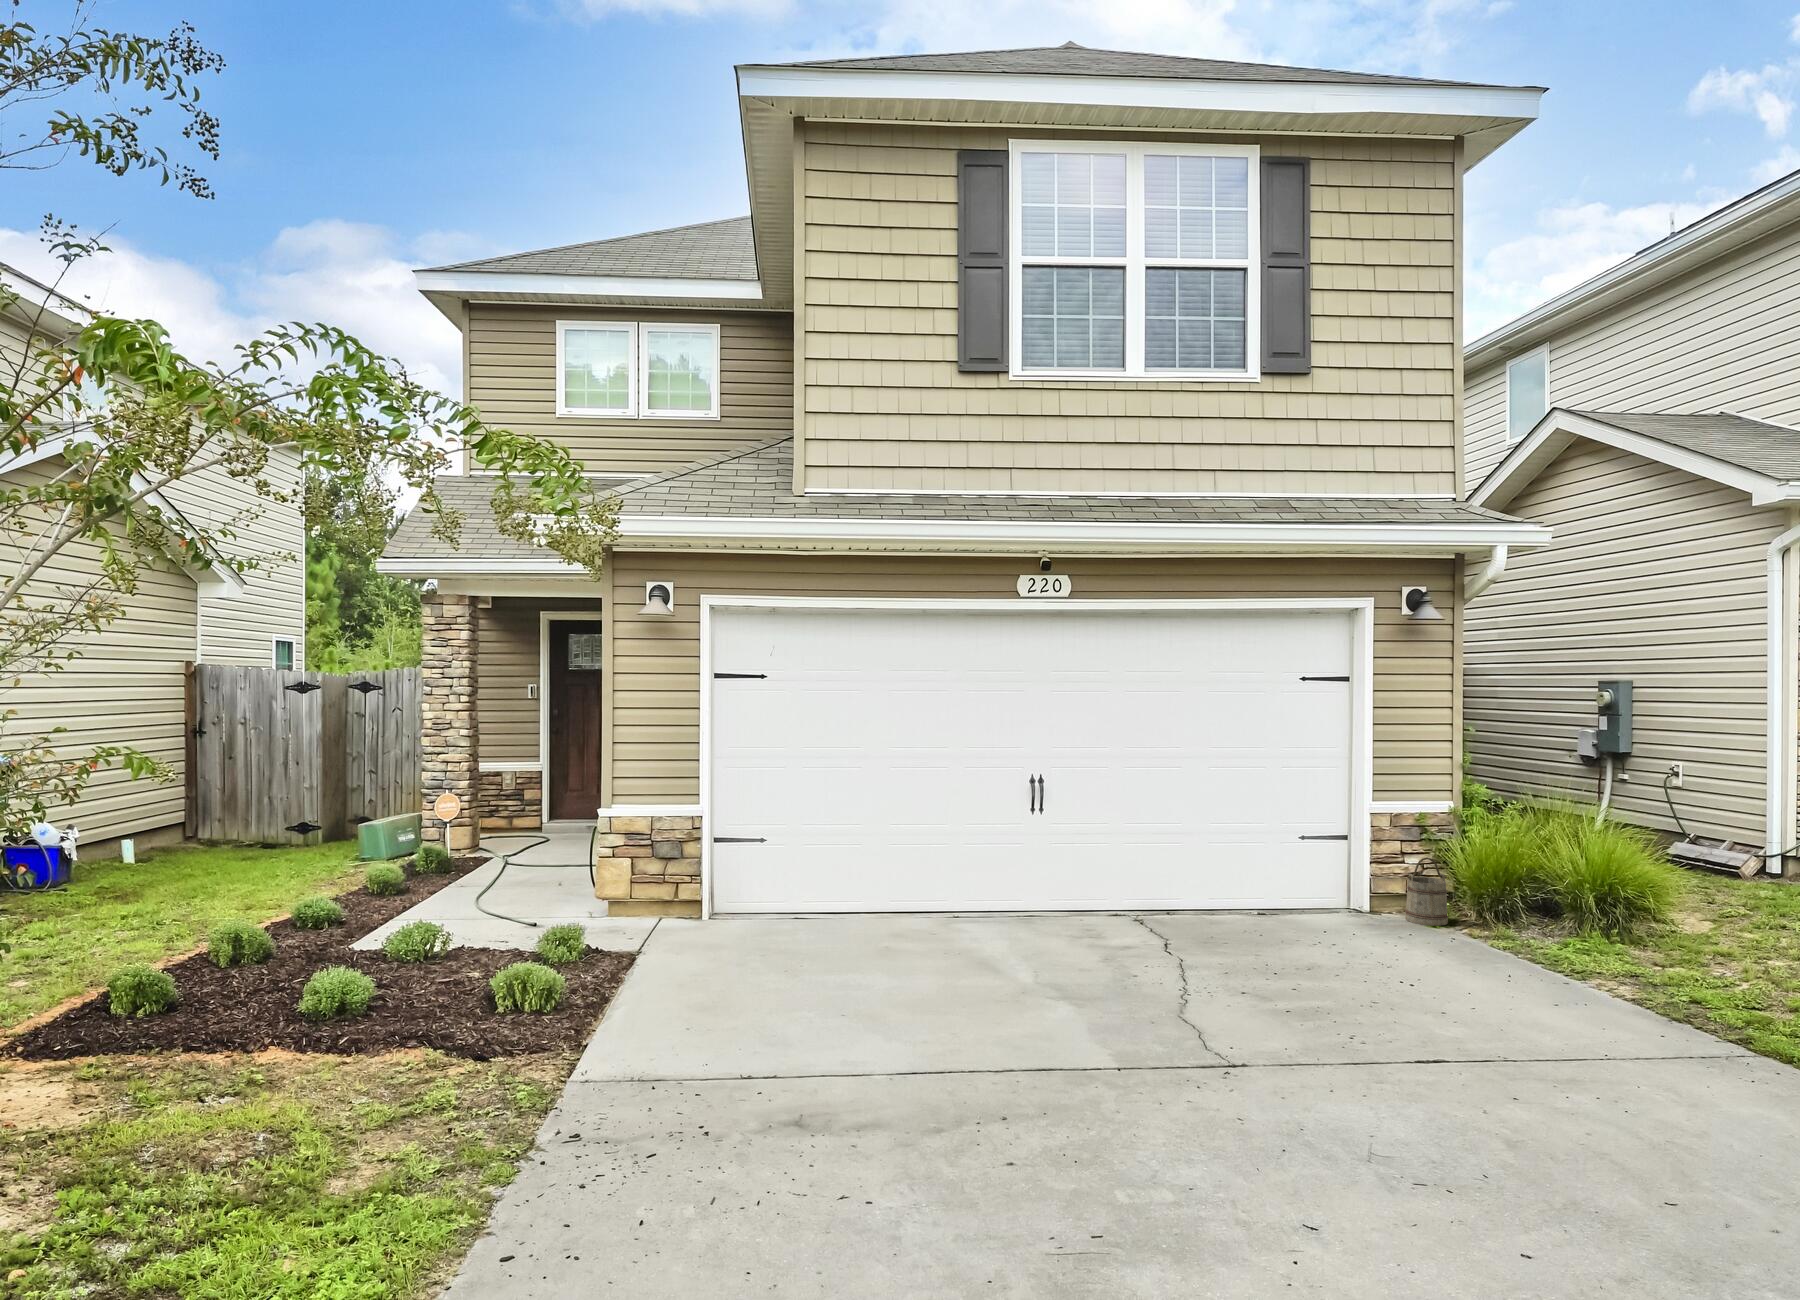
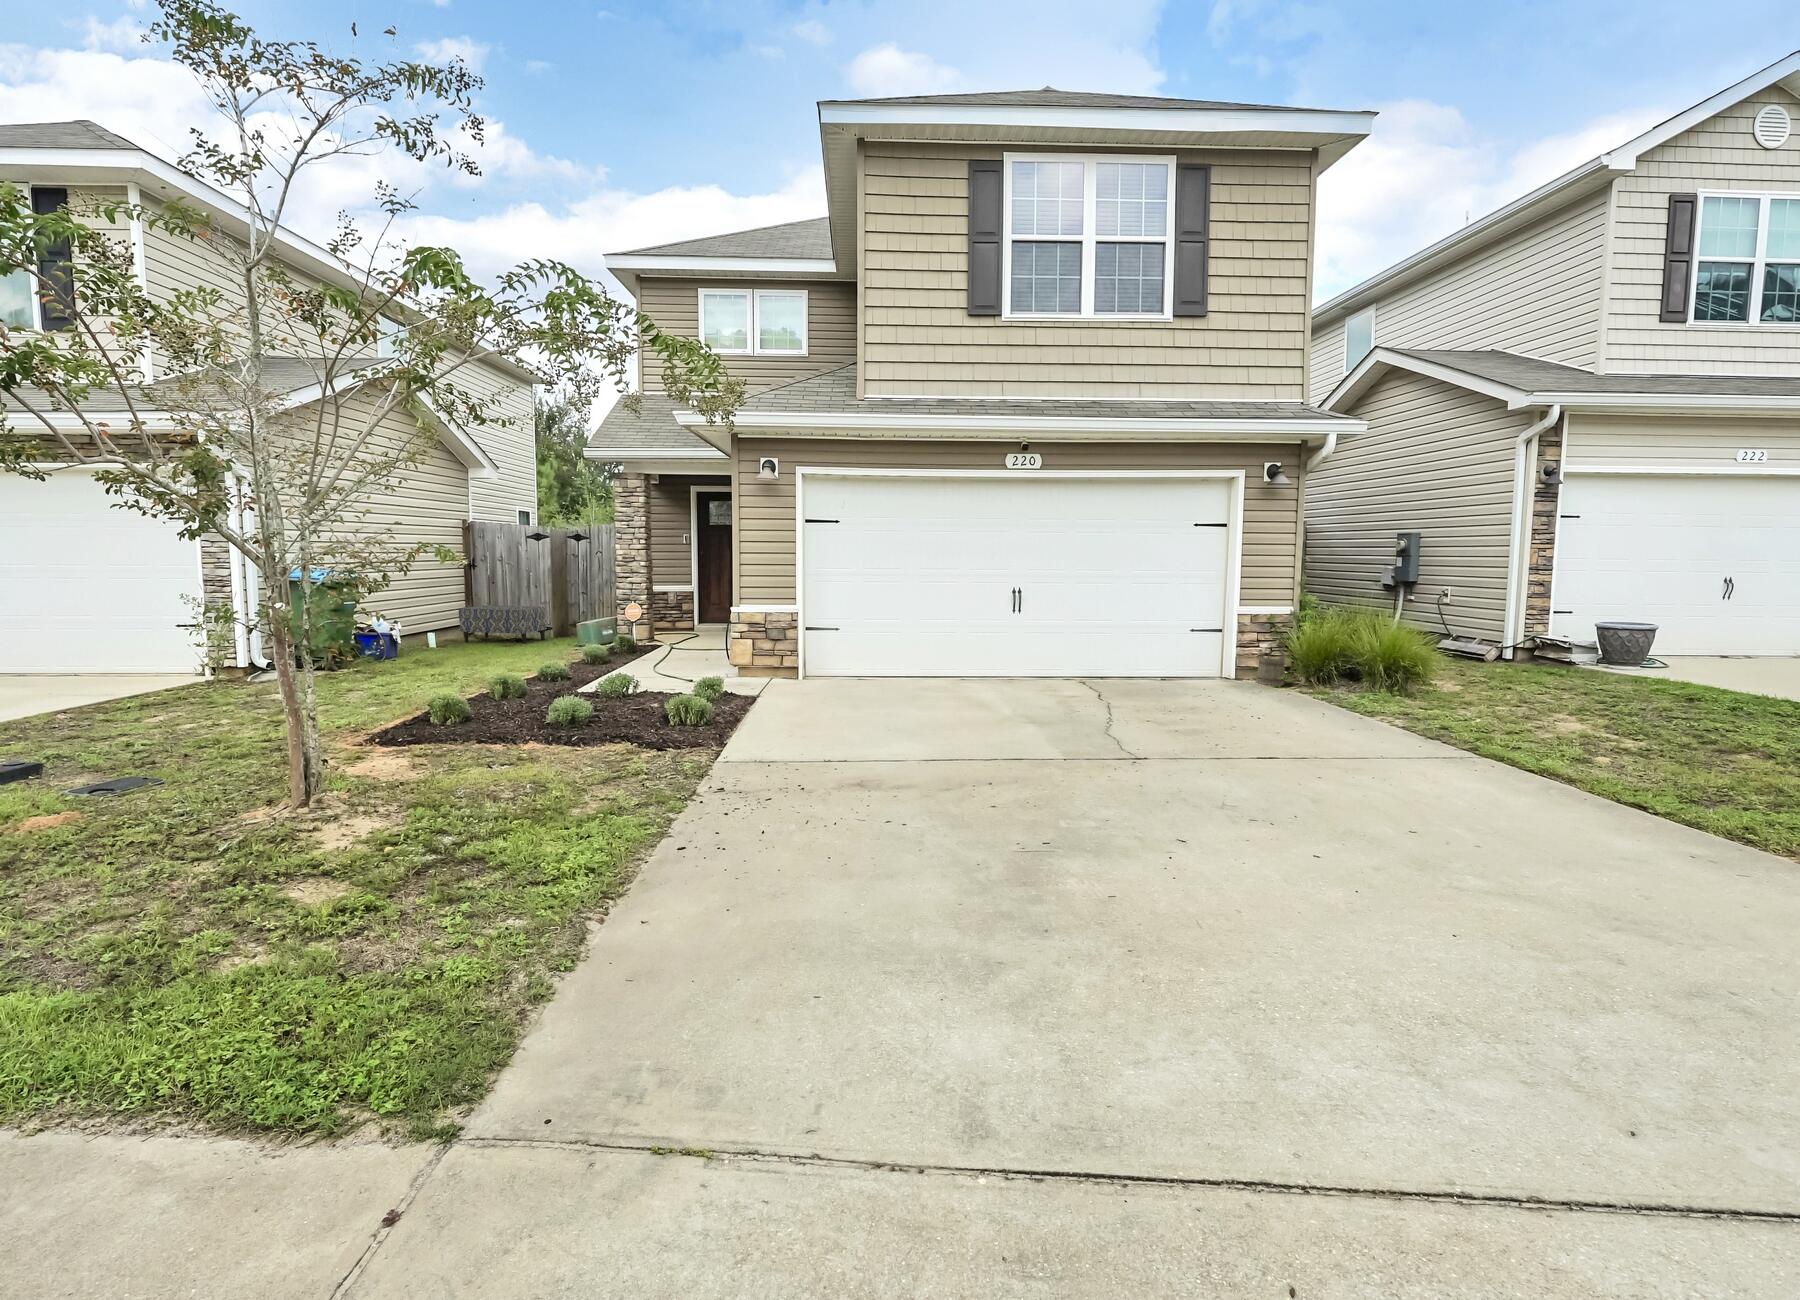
bench: none [160,792,300,856] -> present [459,605,547,643]

